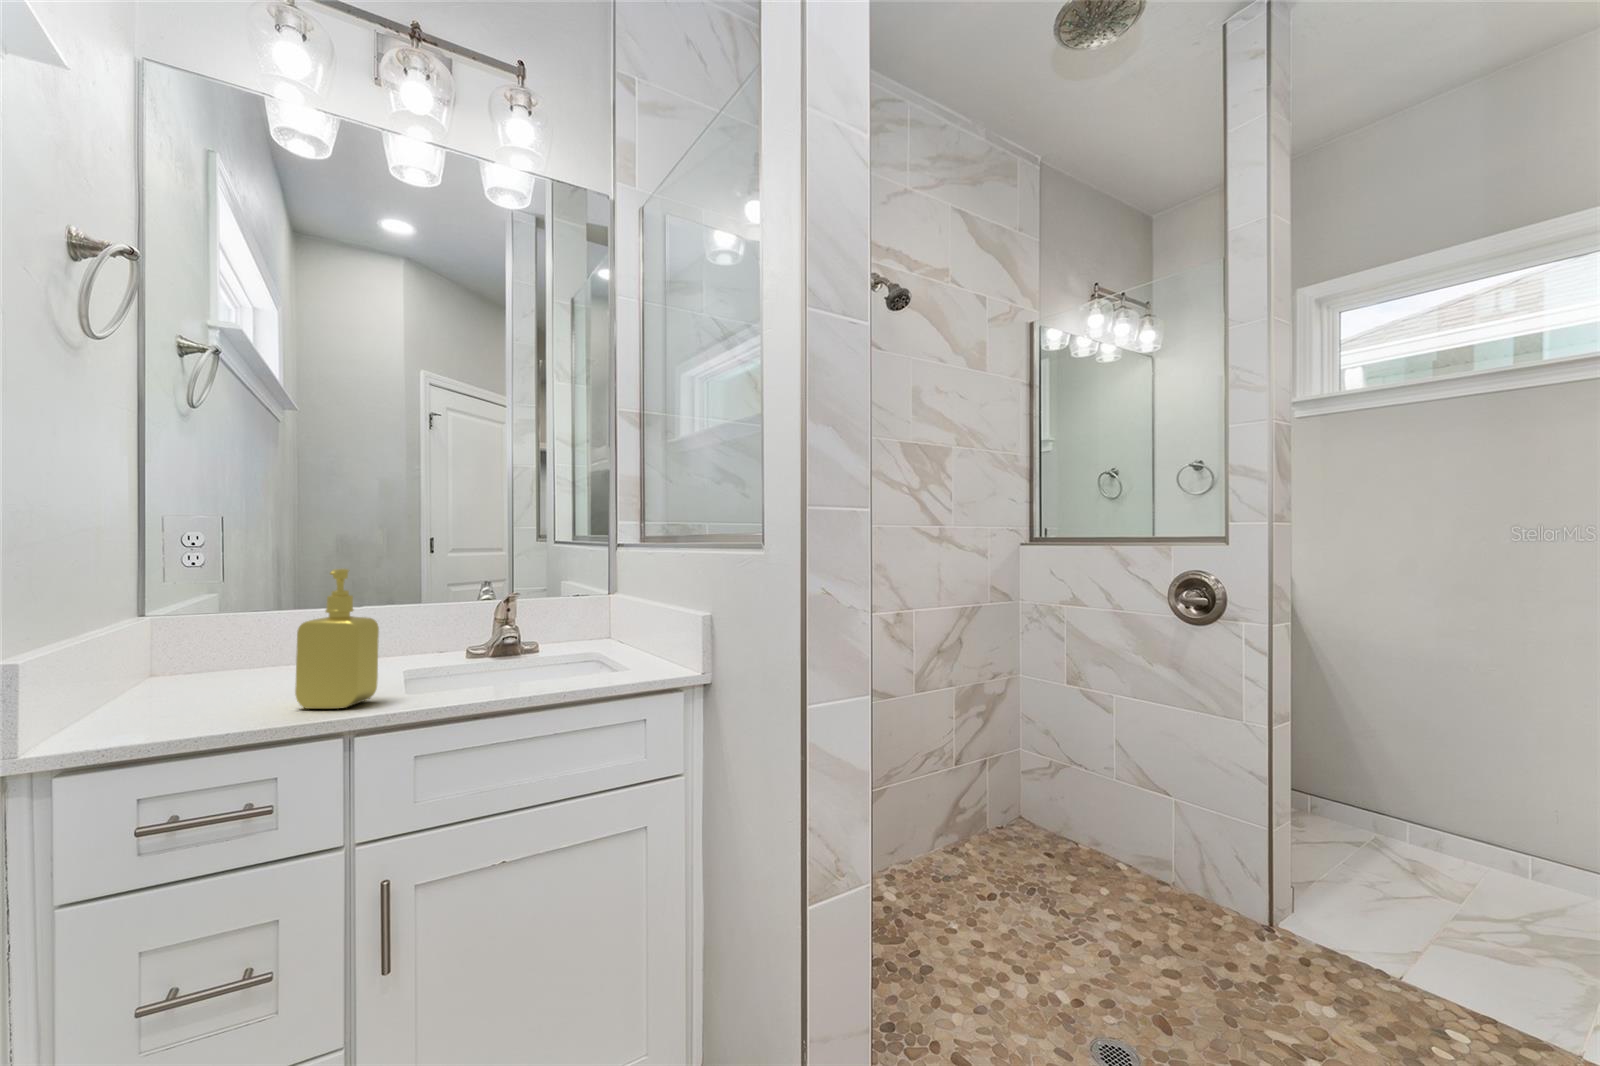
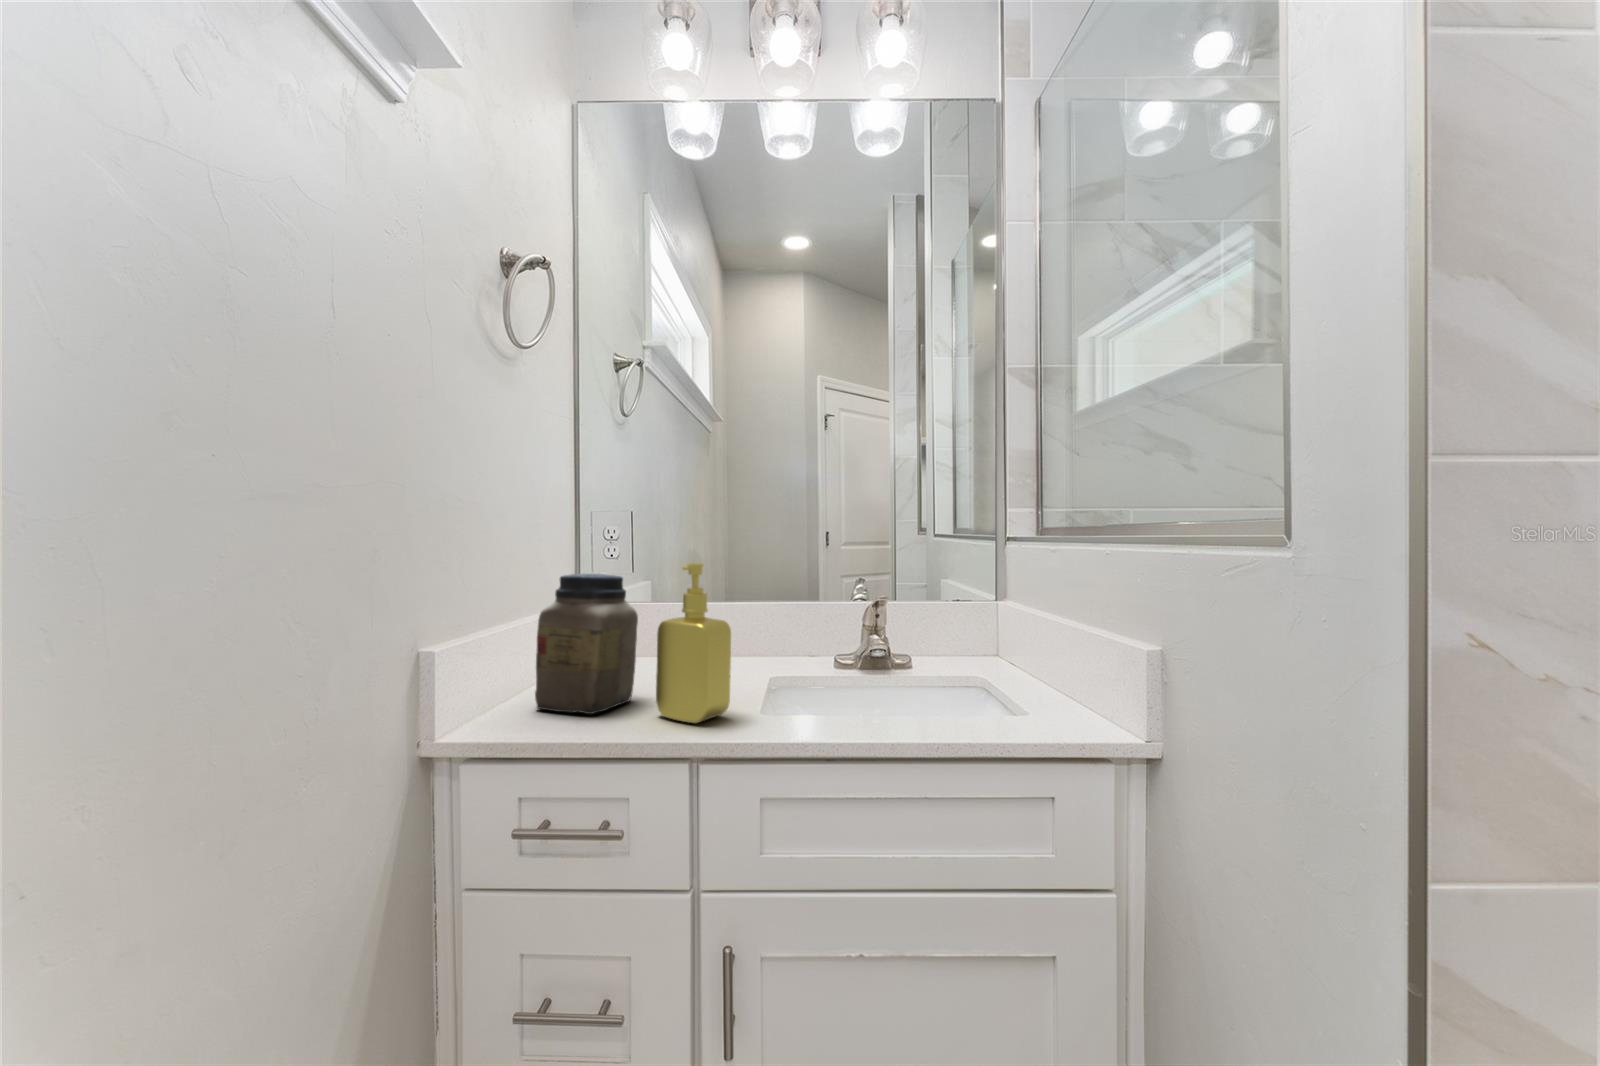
jar: none [134,583,264,723] -> present [535,574,638,714]

